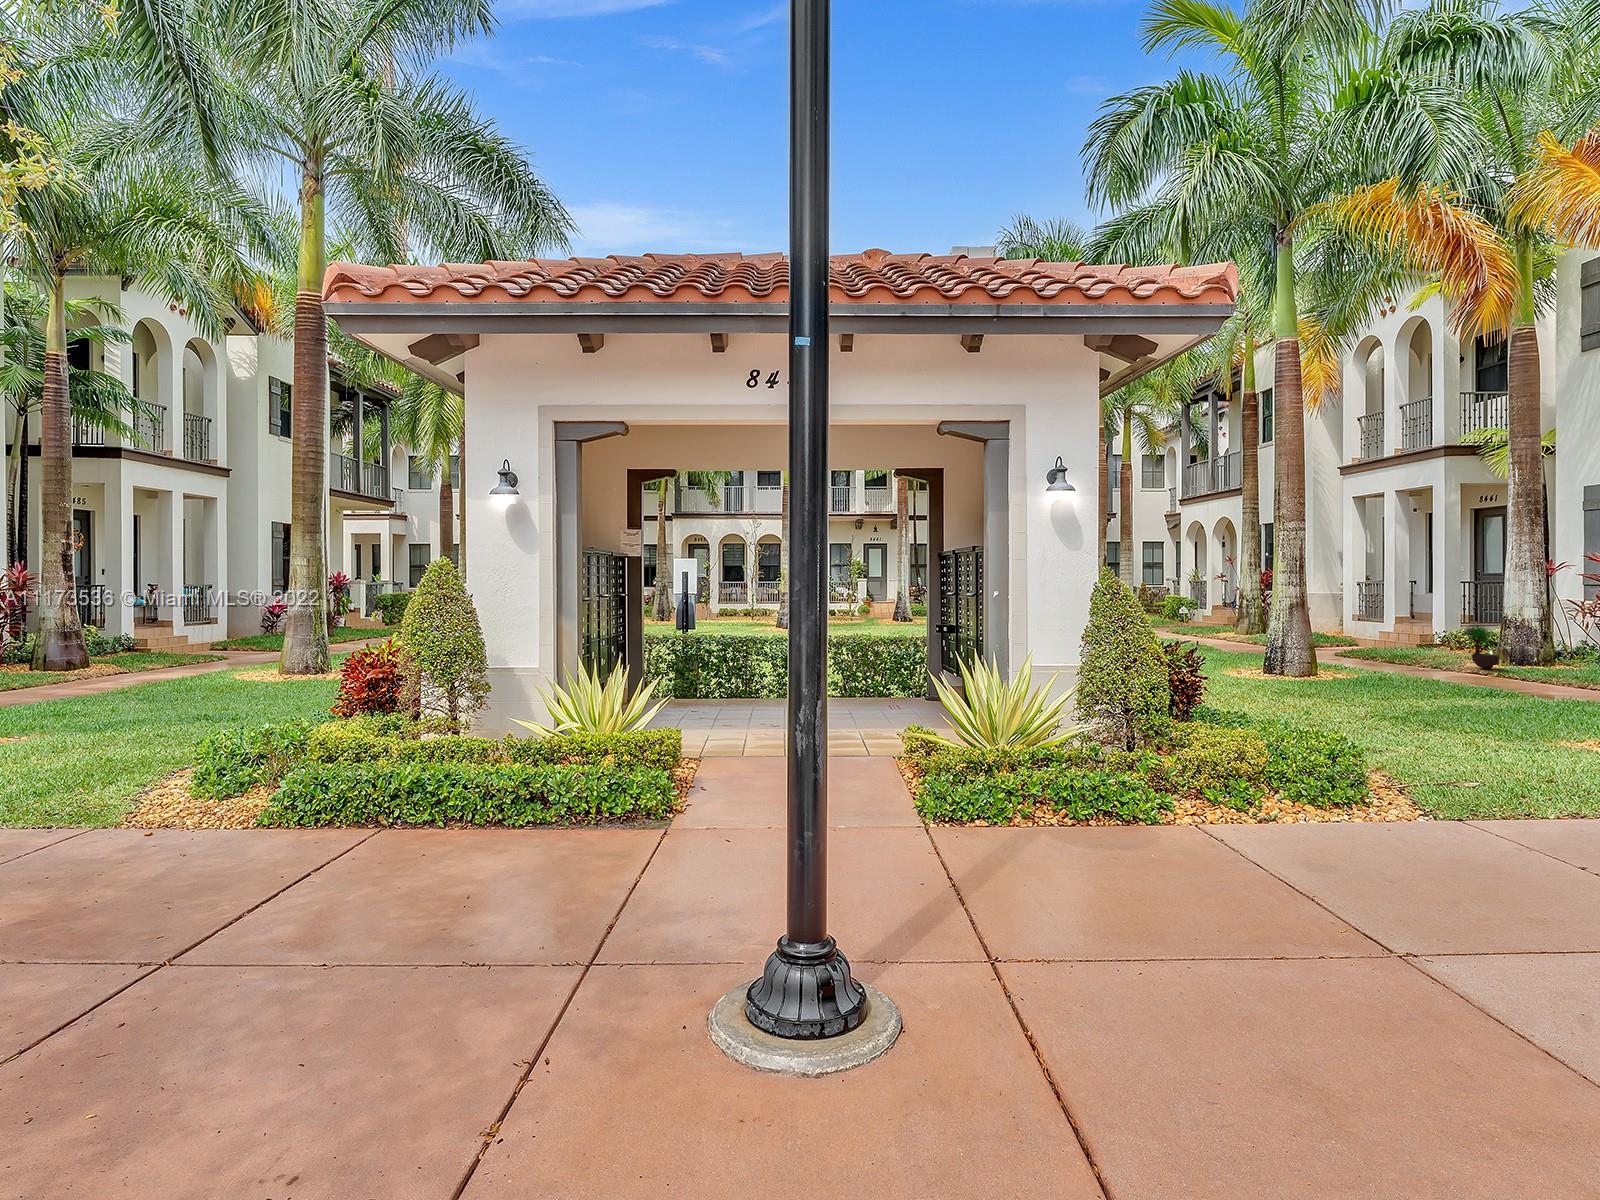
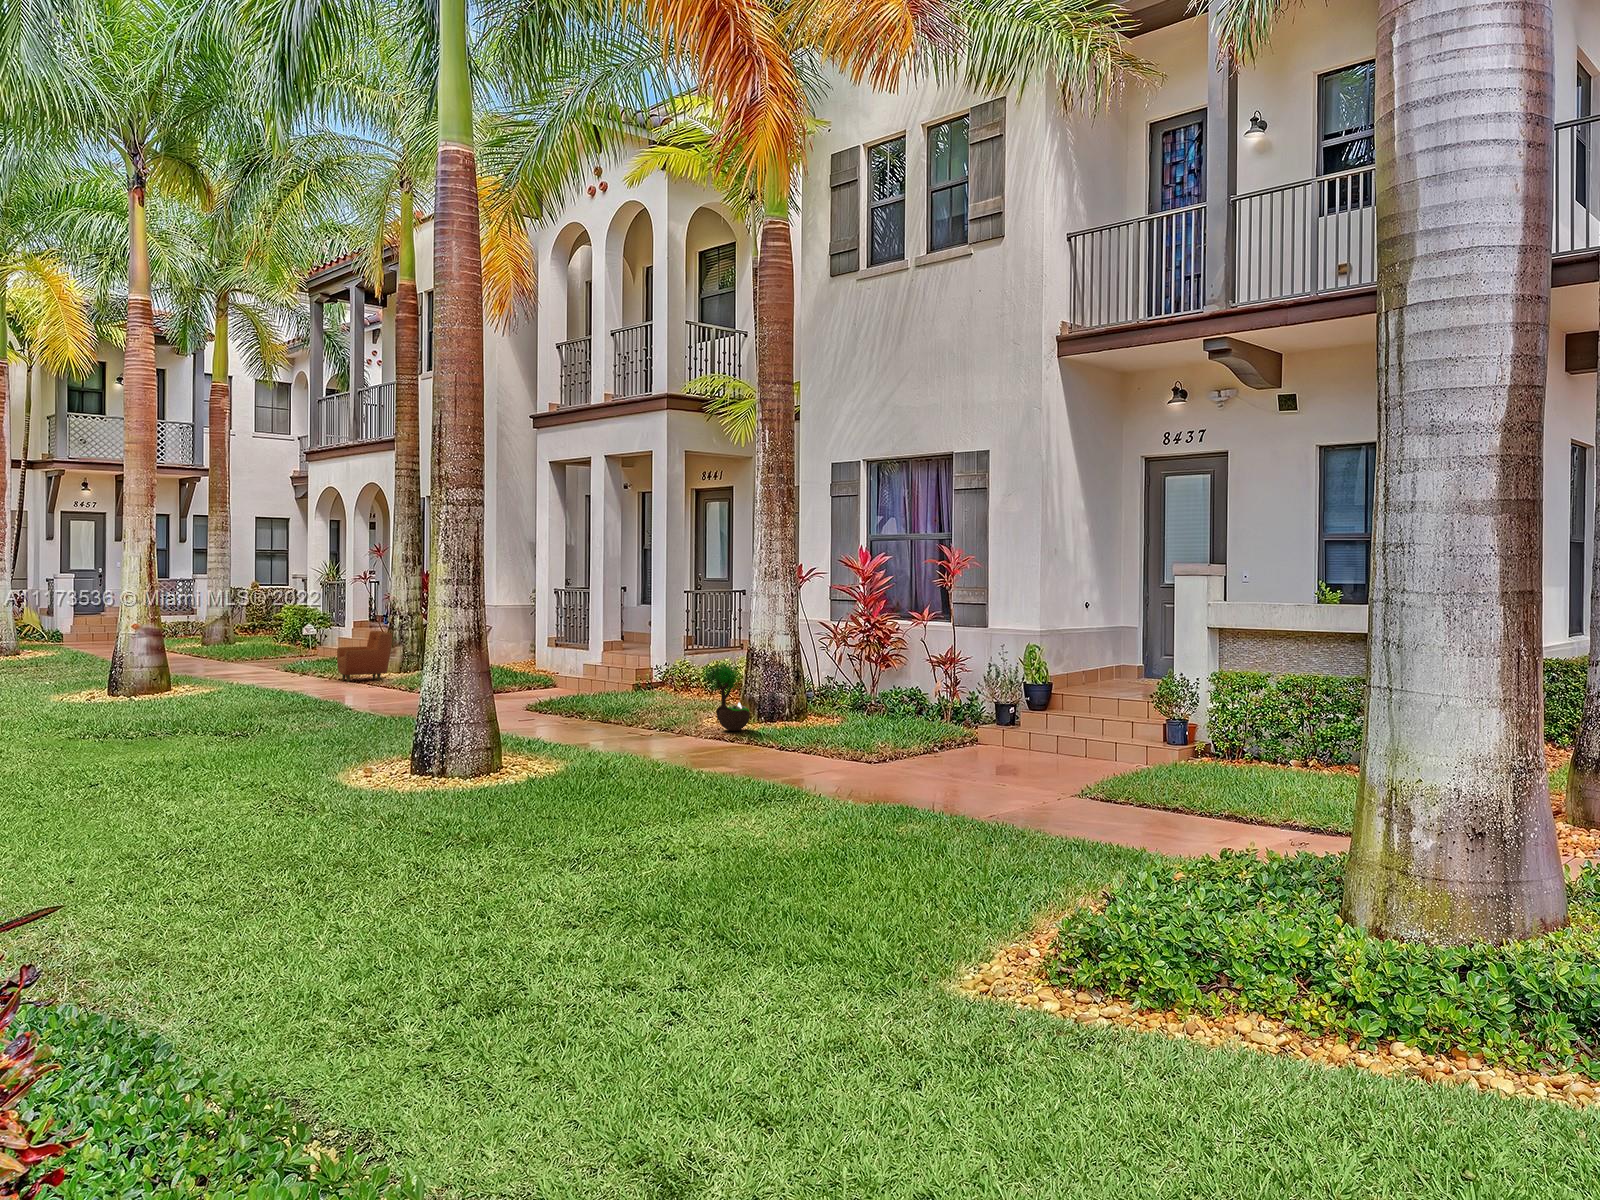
armchair: none [1209,611,1243,640] -> present [337,631,392,682]

